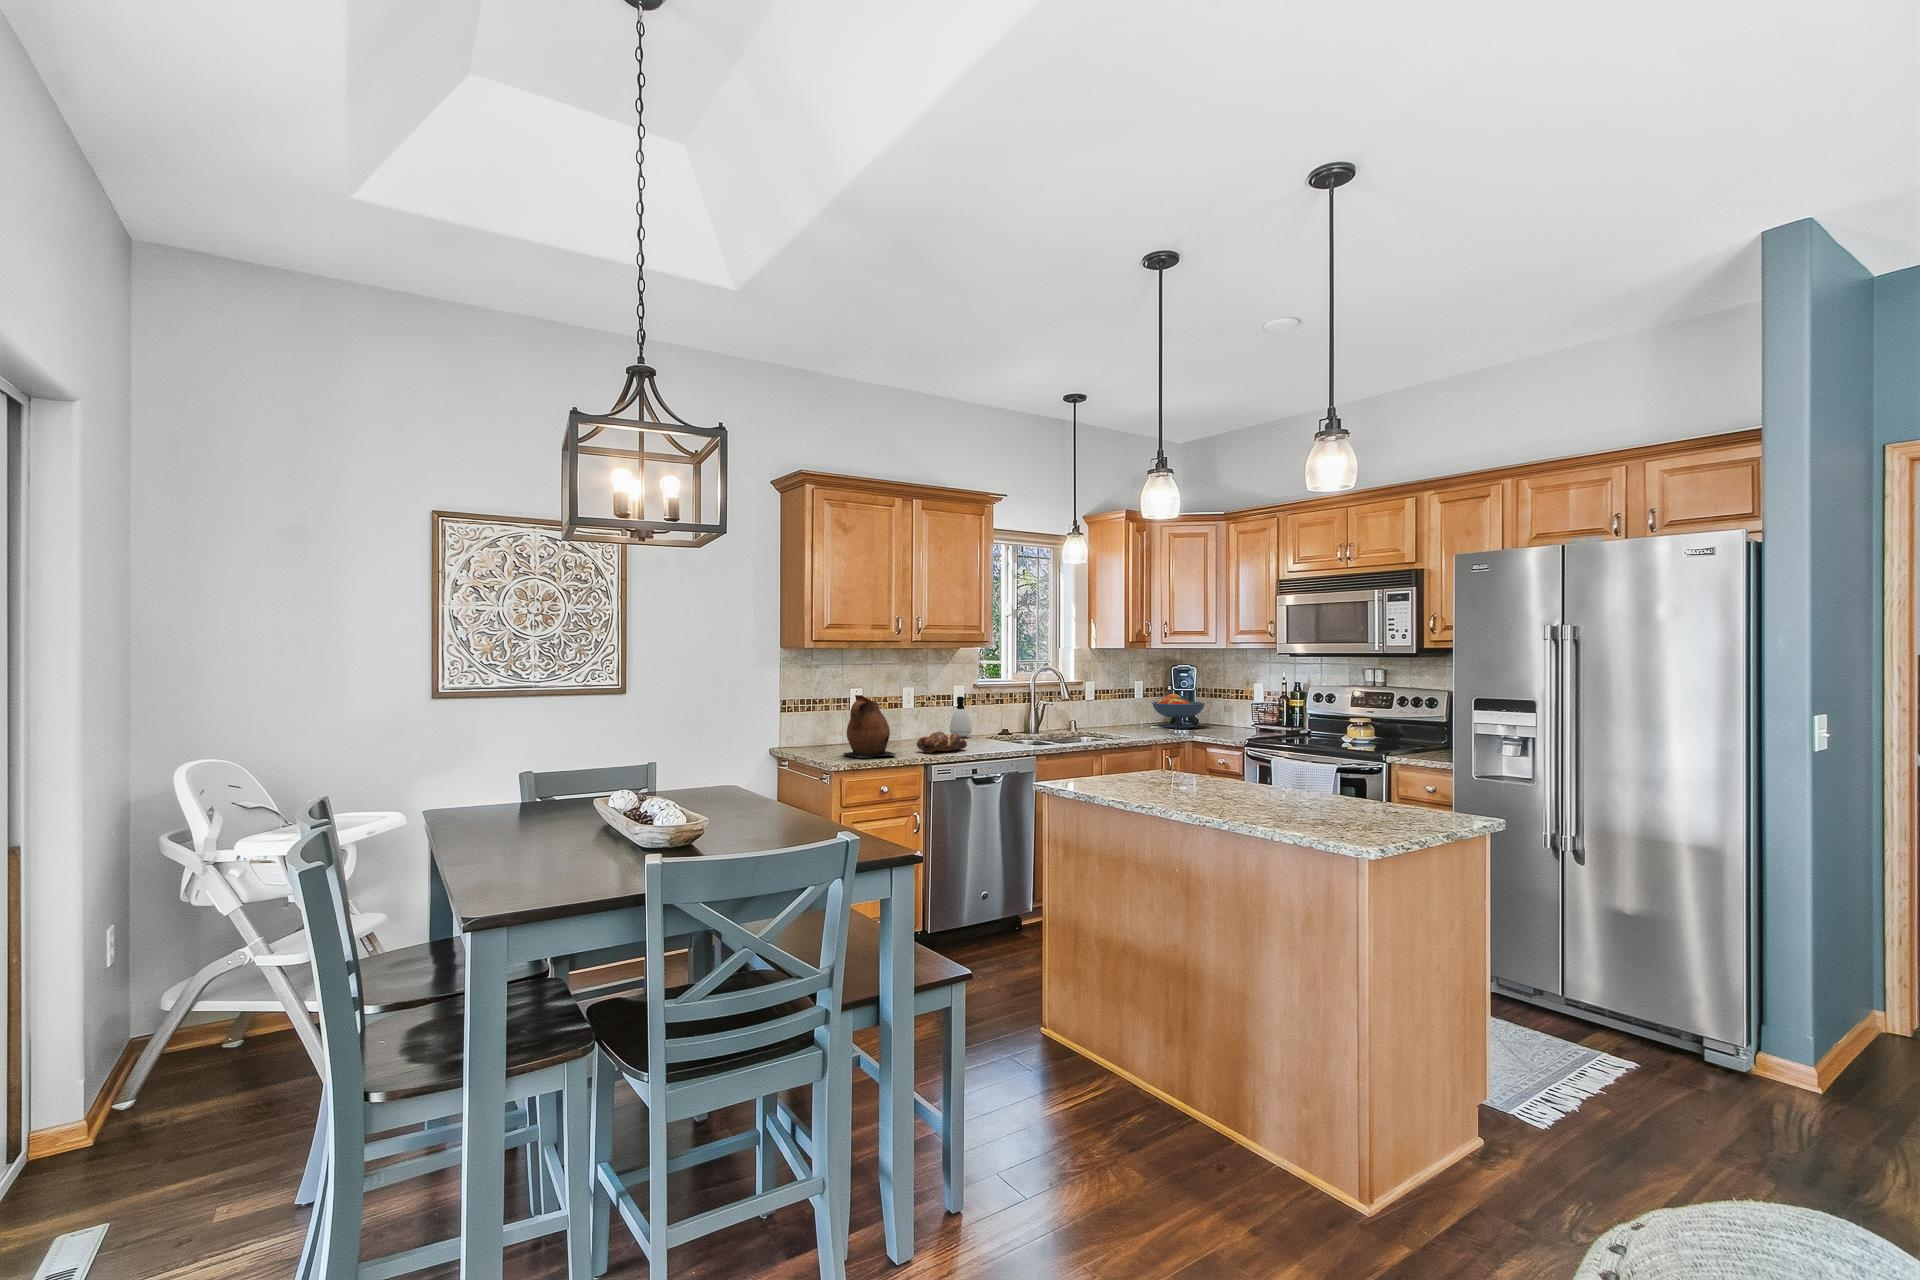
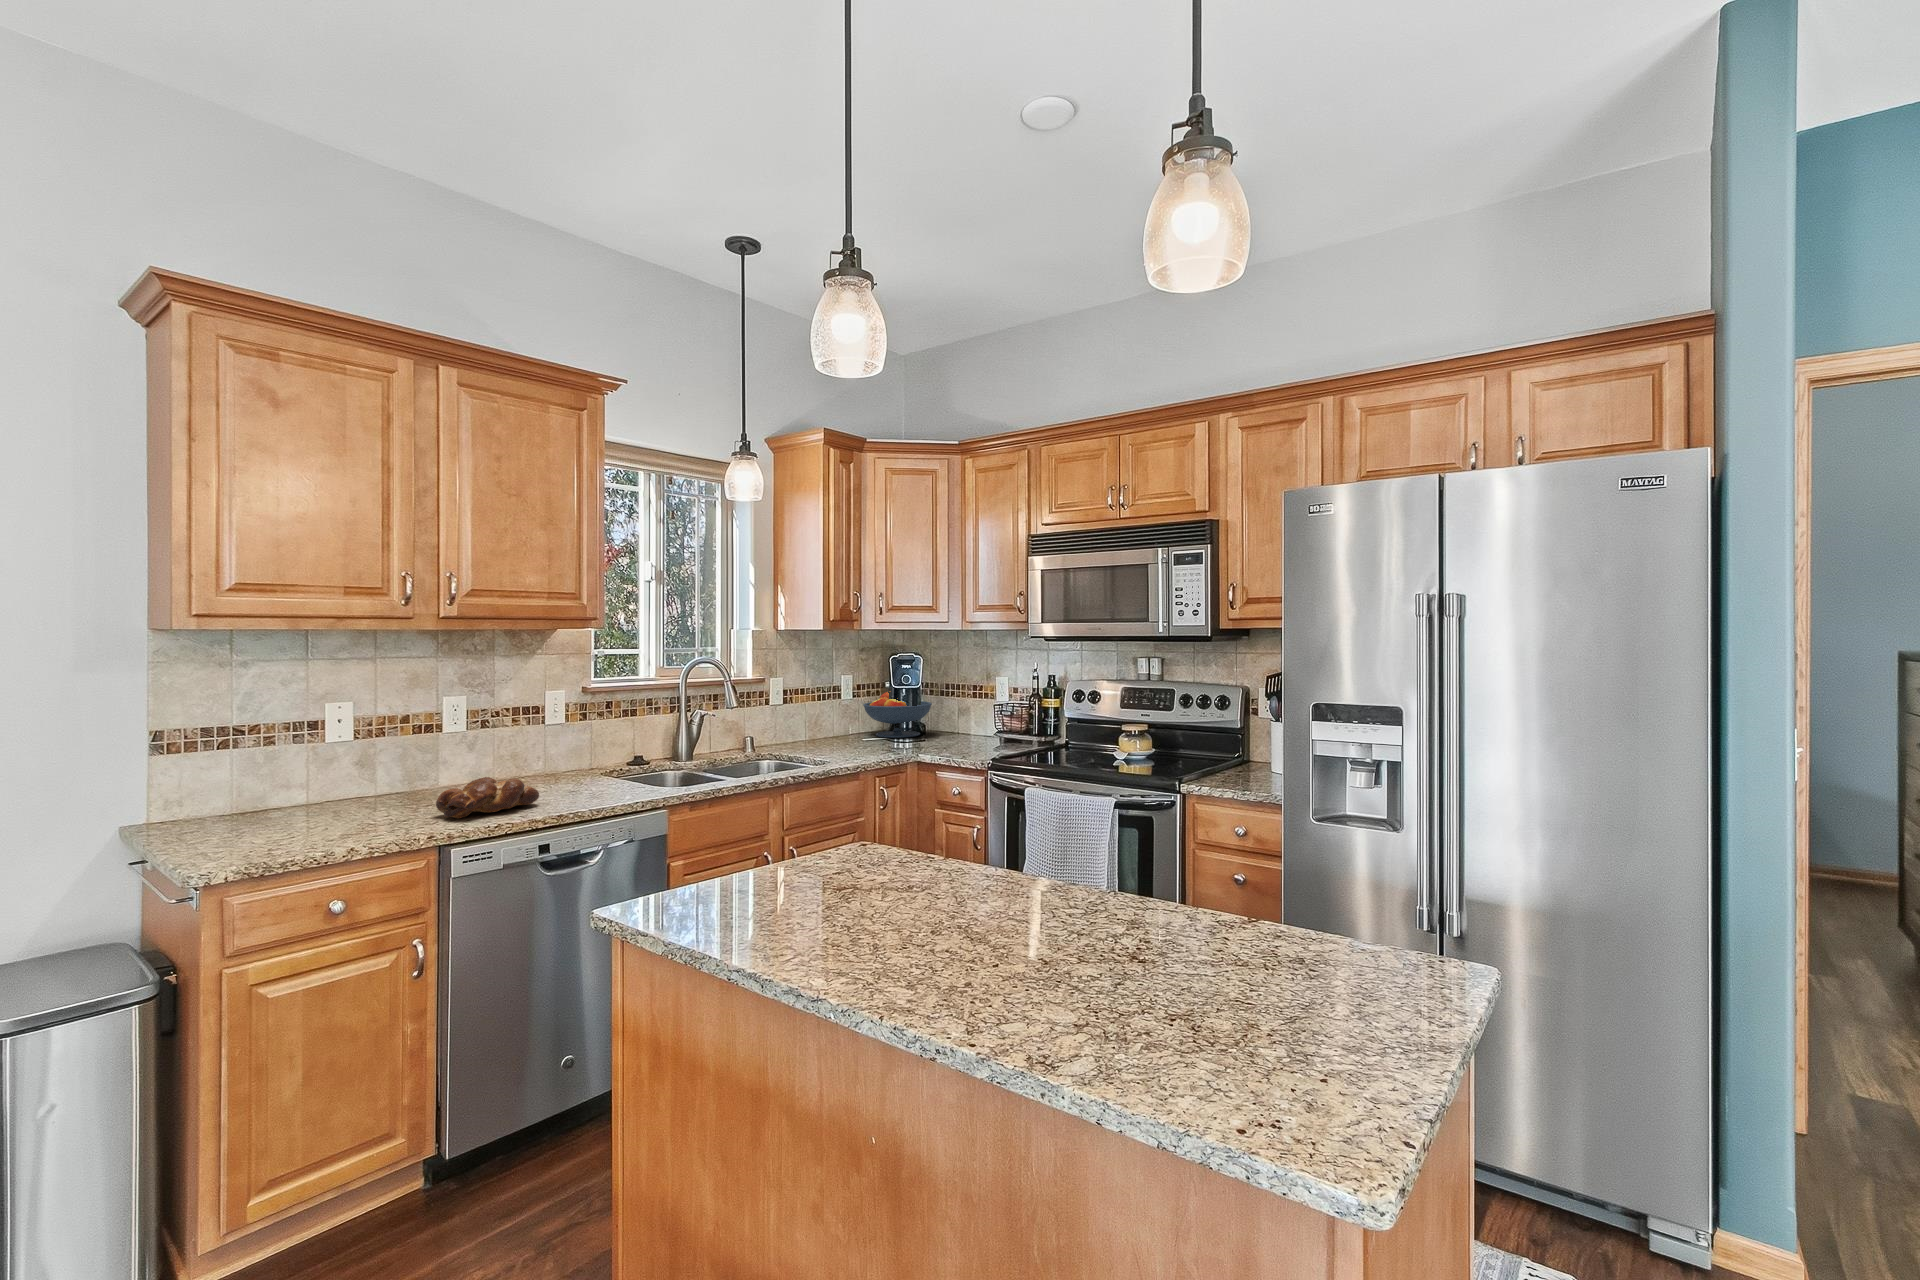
ceramic pitcher: present [844,695,896,757] -> none [259,724,377,844]
soap dispenser: present [950,697,972,737] -> none [538,709,576,773]

